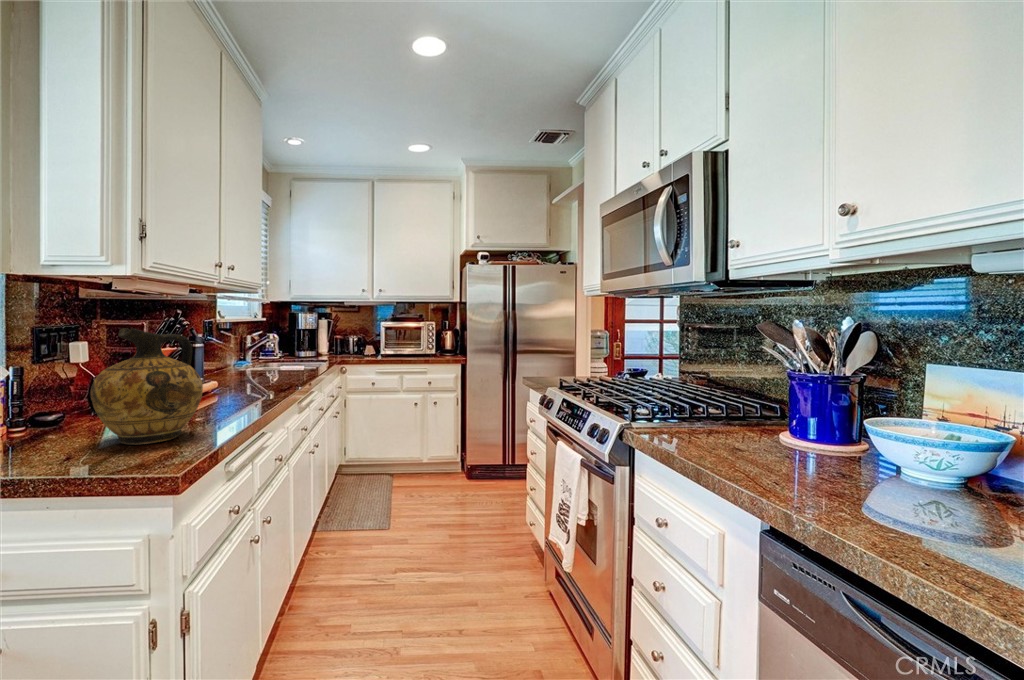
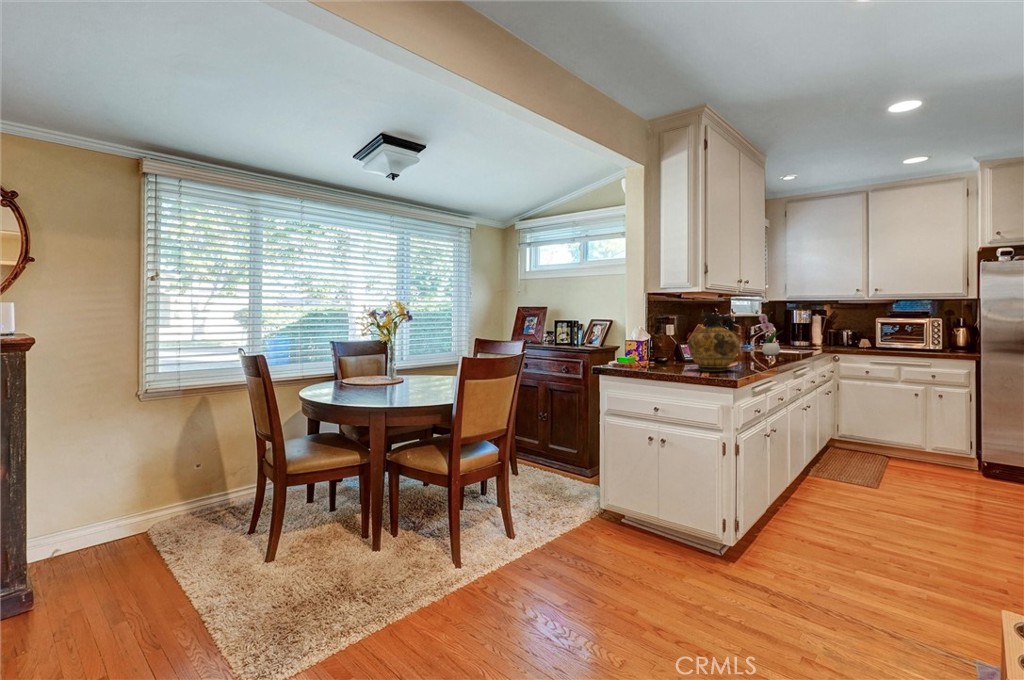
flower arrangement: none [251,312,285,378] -> present [759,308,780,355]

